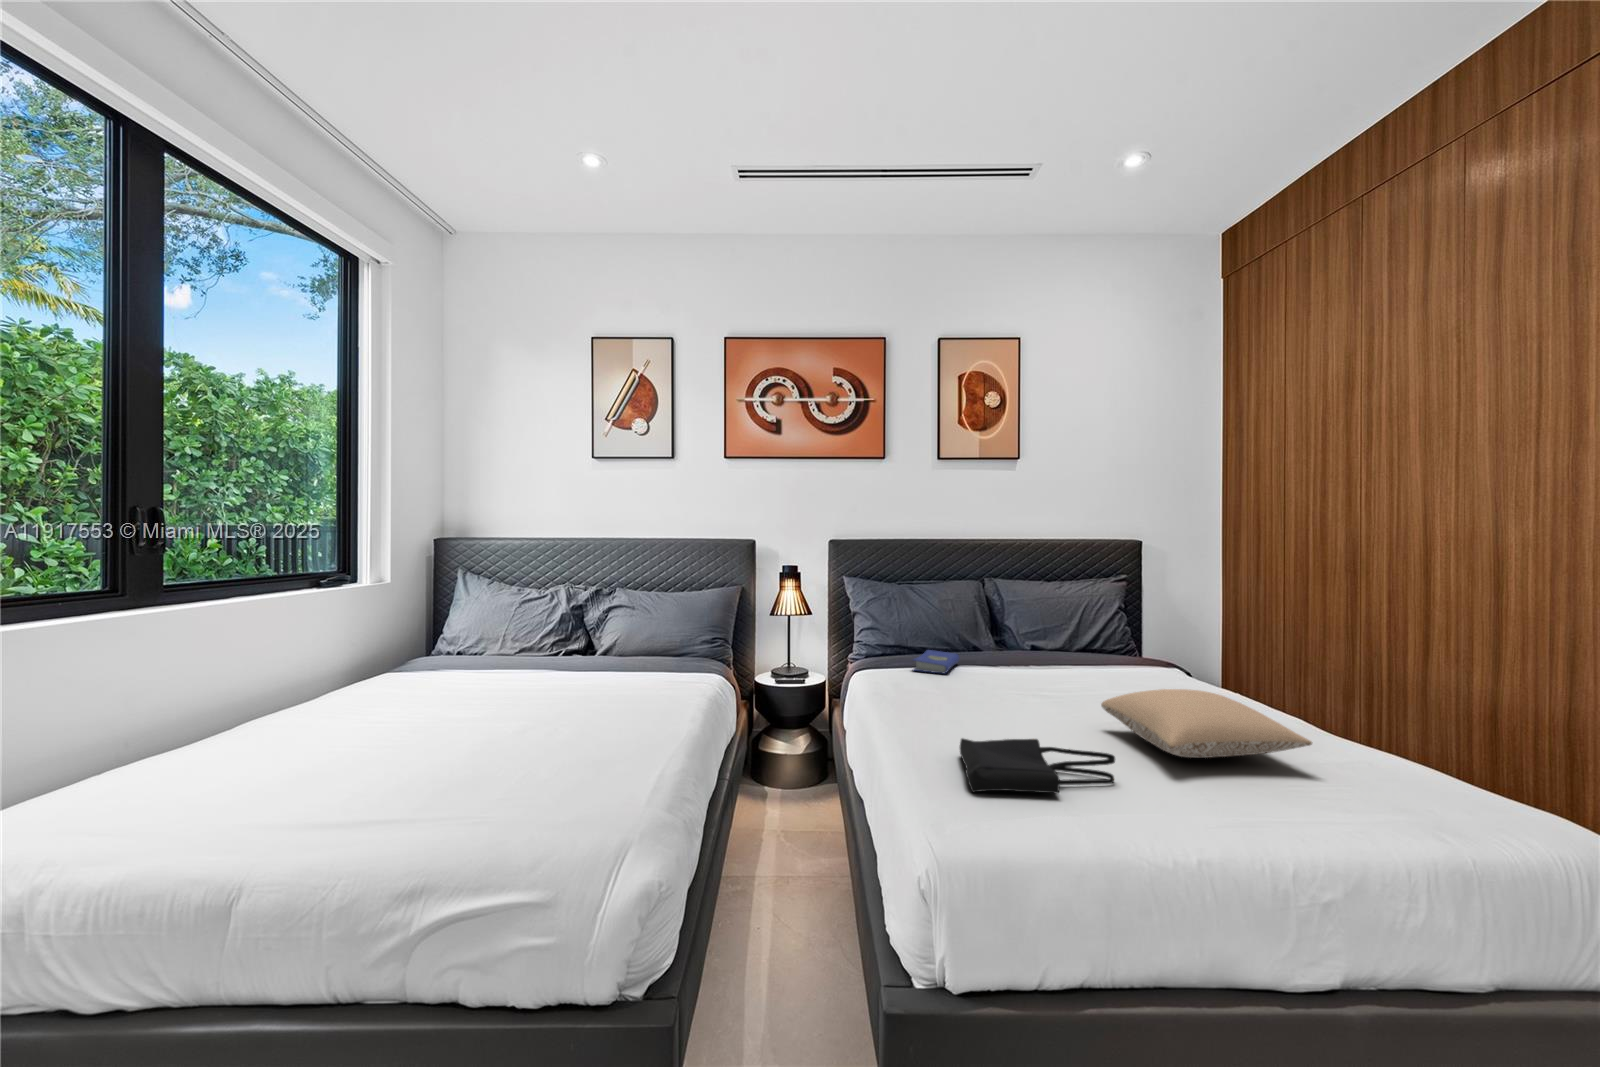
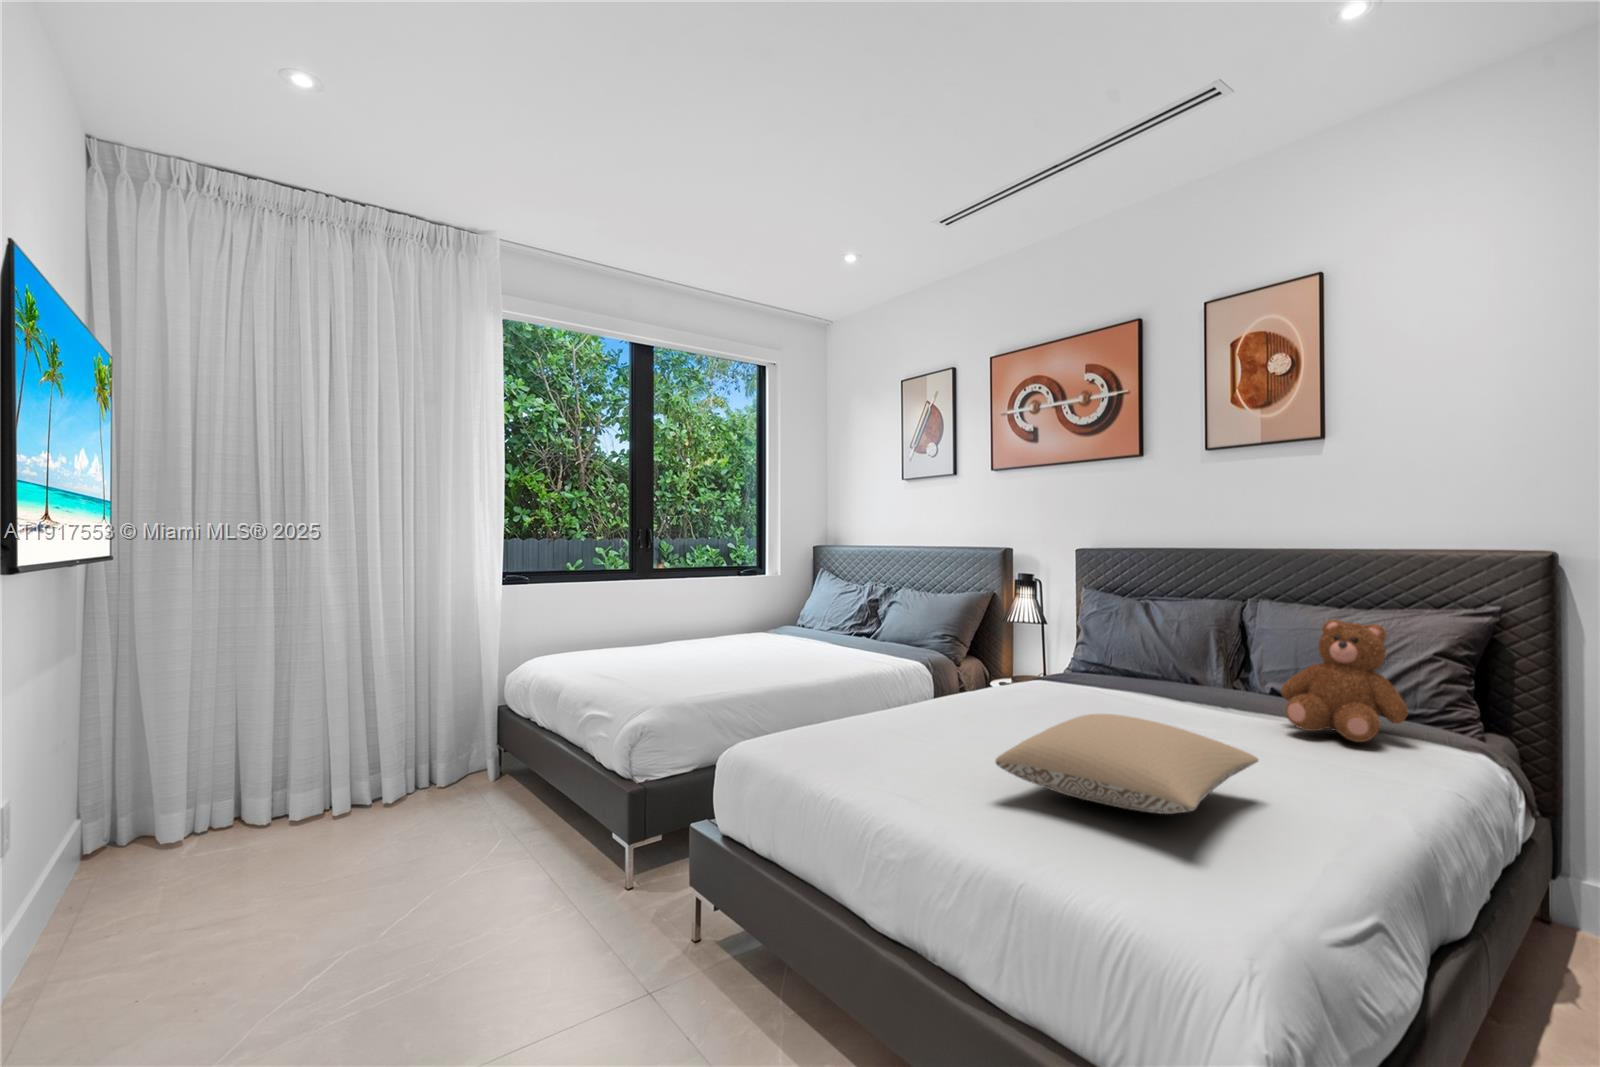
teddy bear: none [1082,594,1155,677] -> present [1281,619,1408,742]
hardcover book: present [913,650,959,673] -> none [1056,671,1132,693]
tote bag: present [960,738,1115,794] -> none [793,719,933,784]

